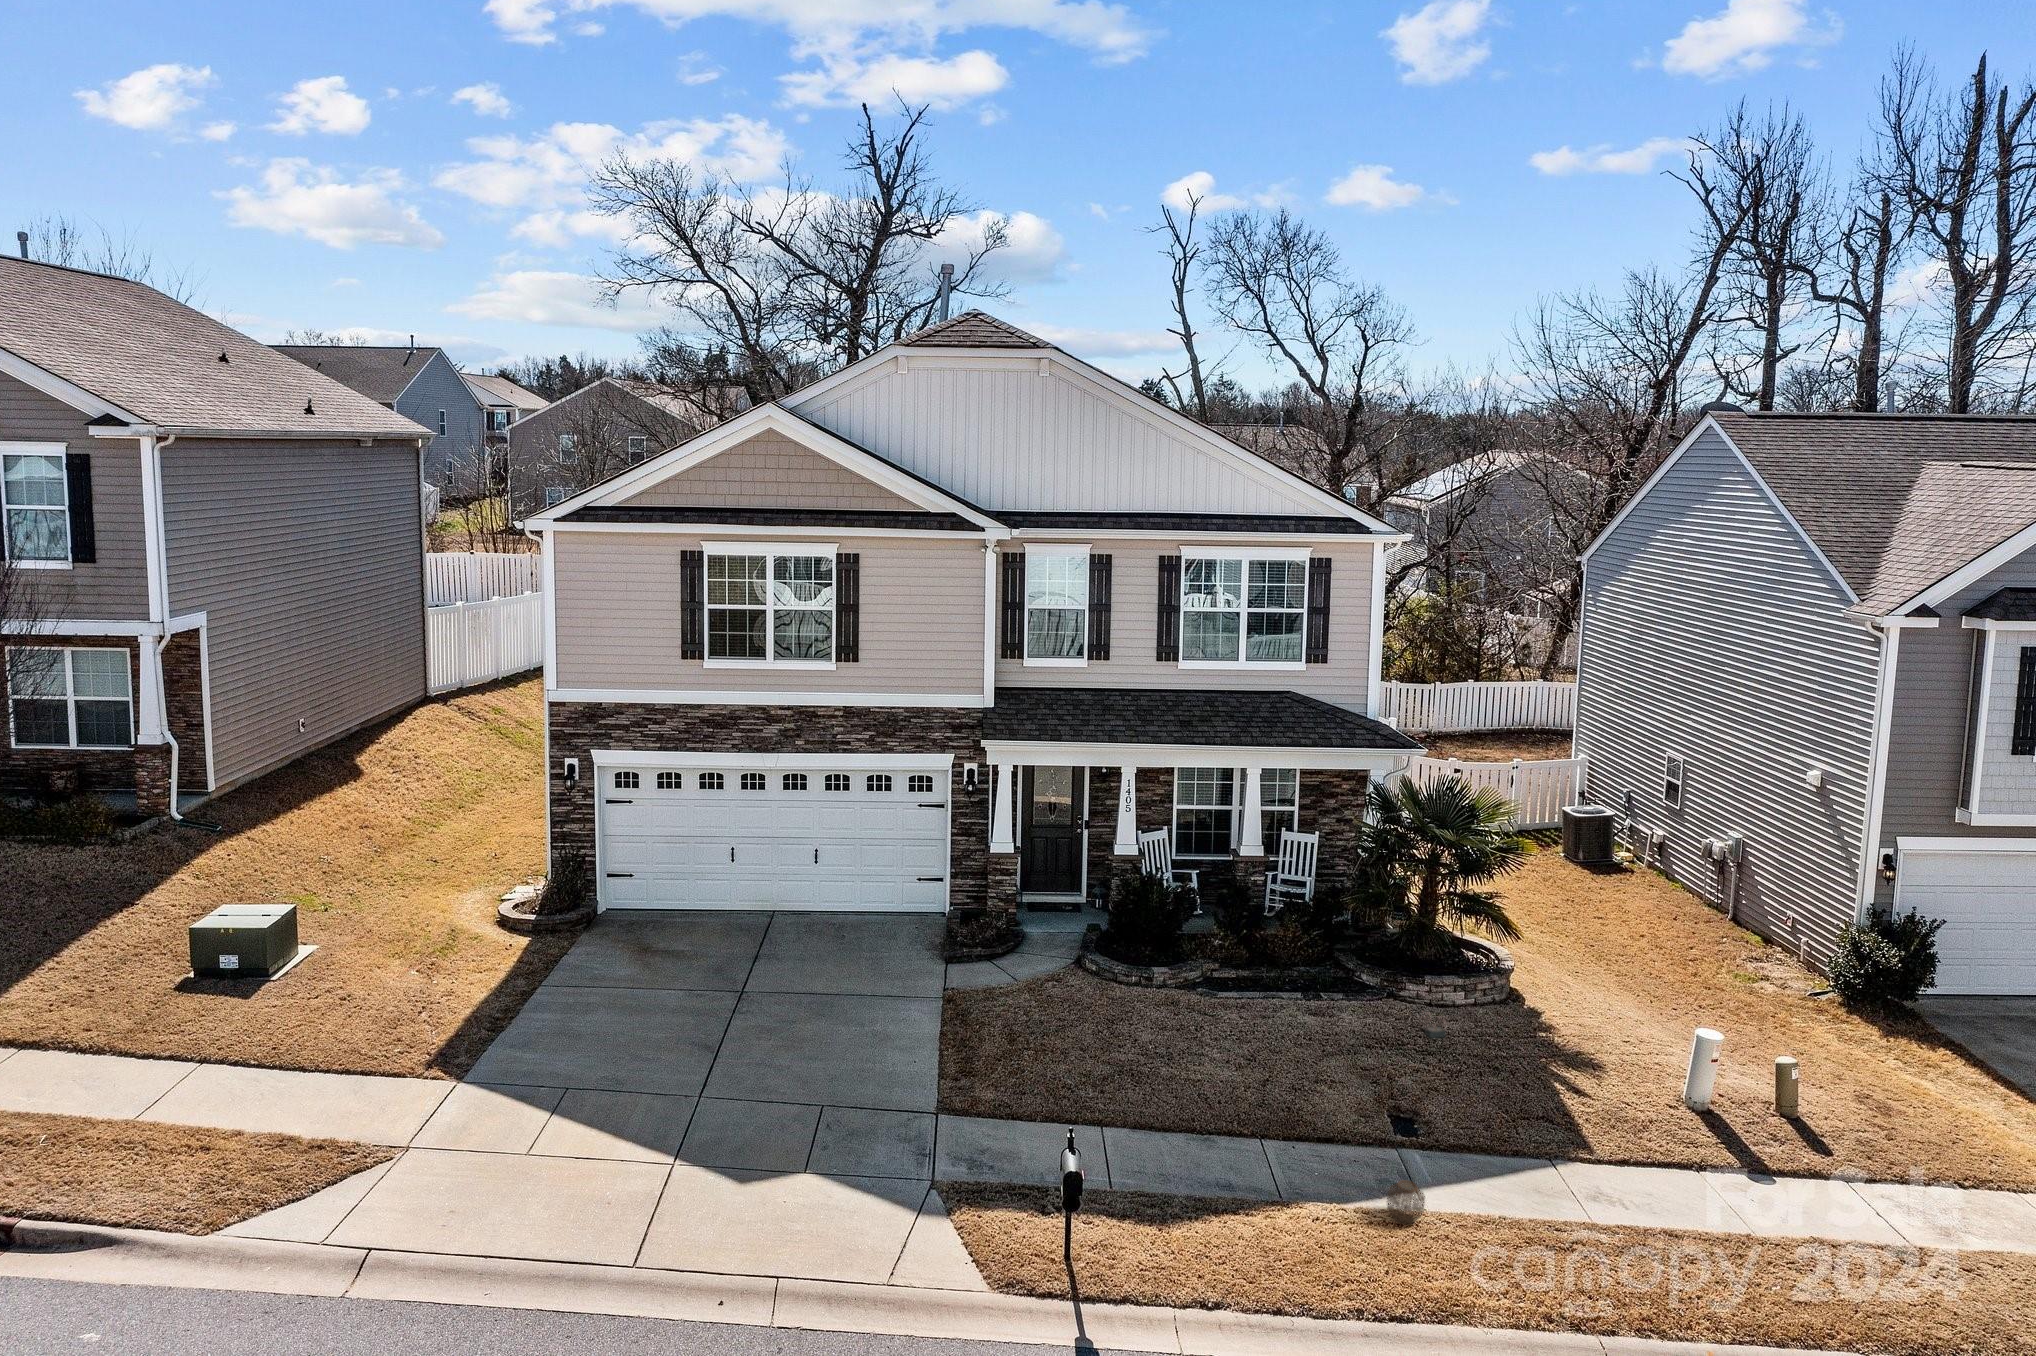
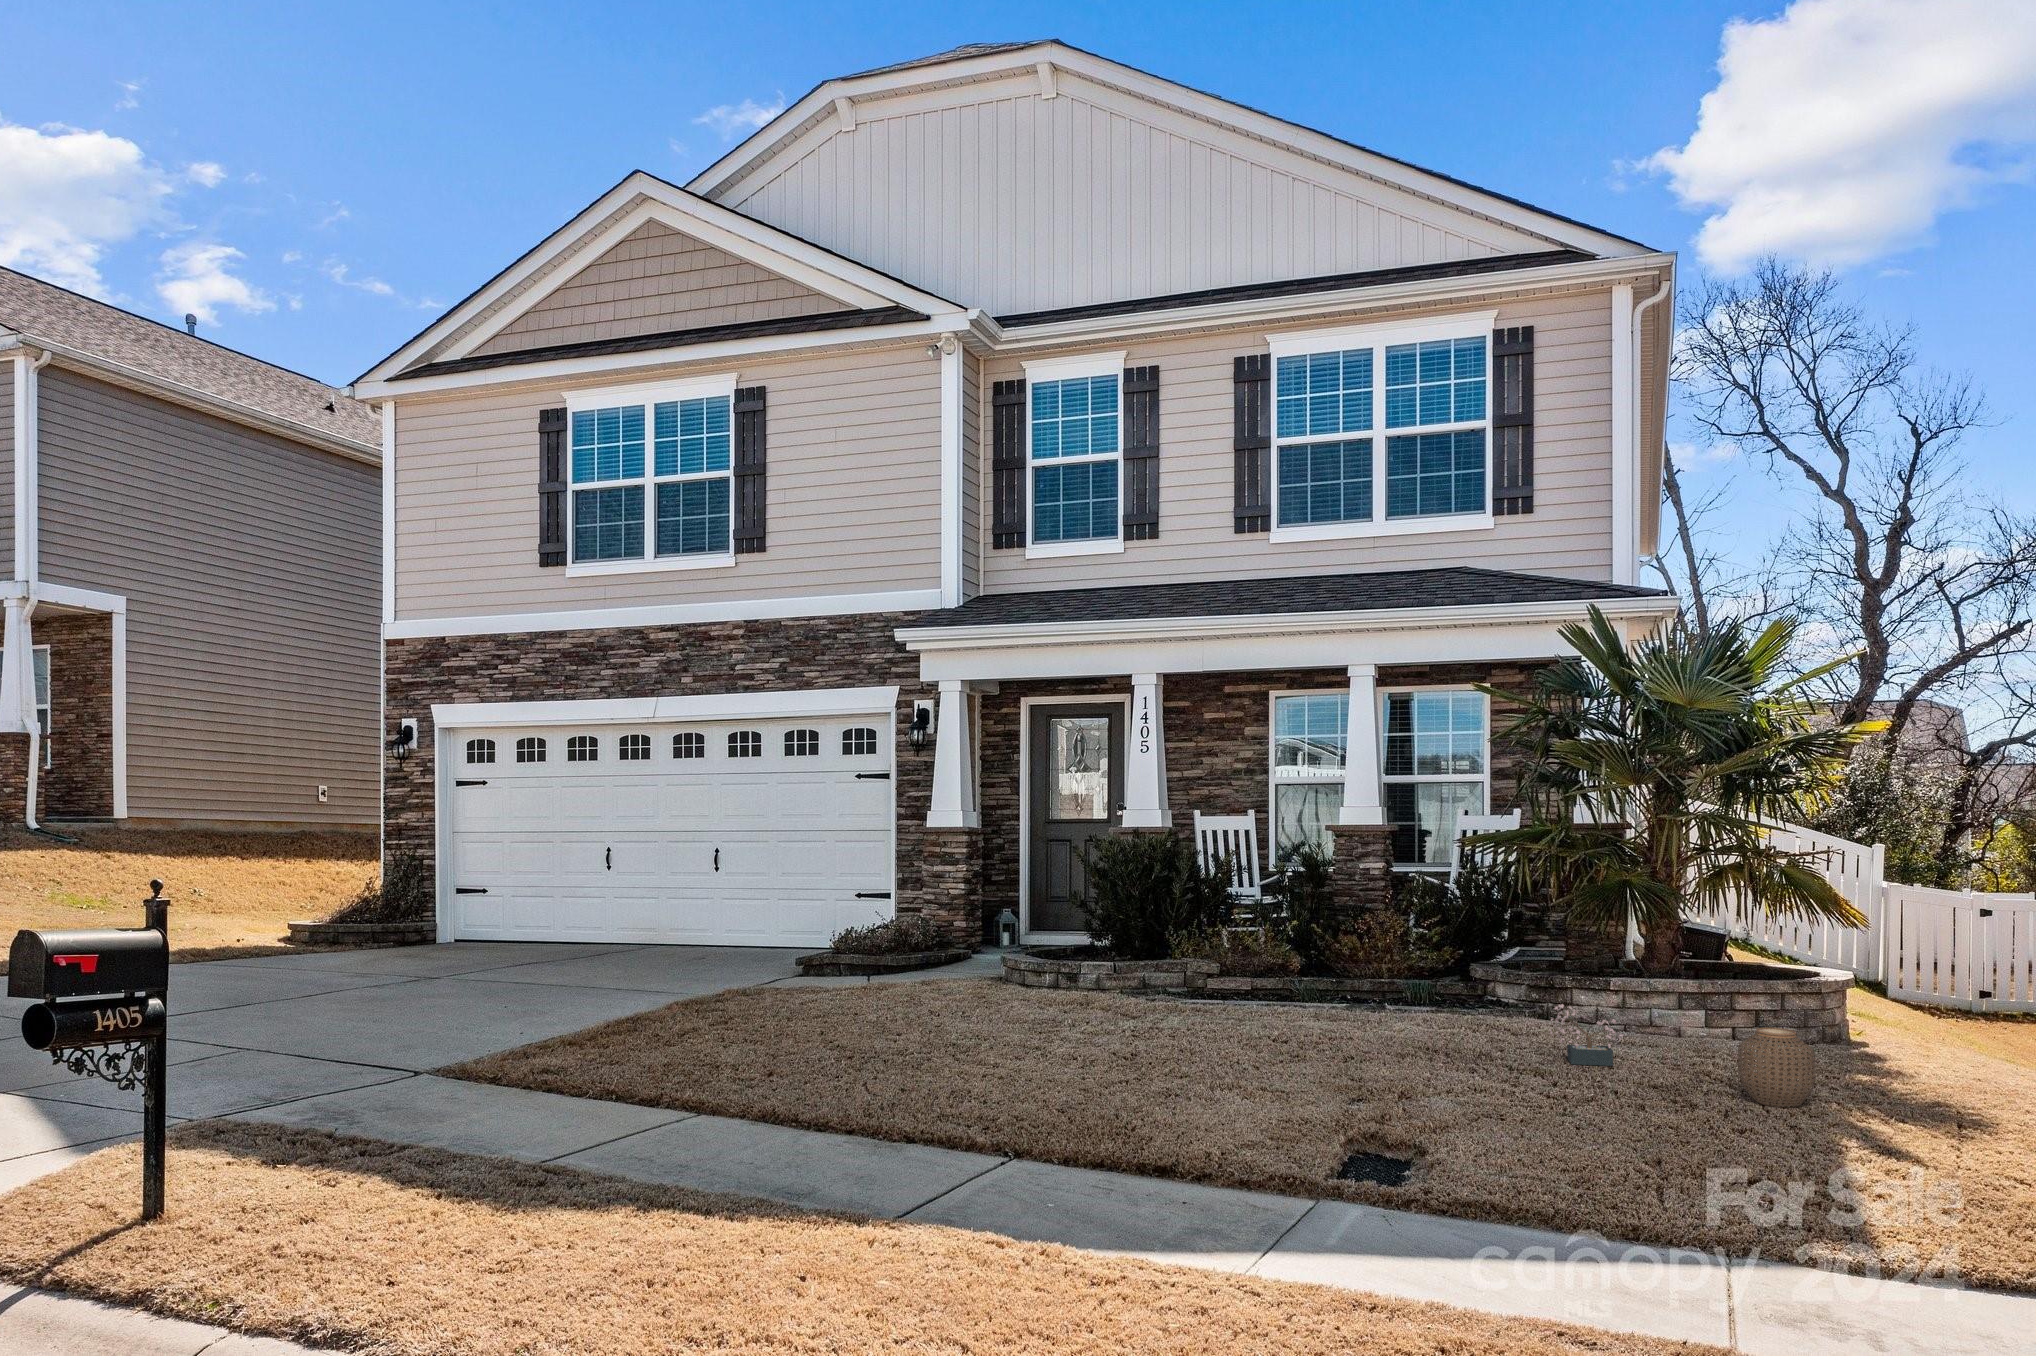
woven basket: present [1387,1180,1425,1224] -> present [1738,1028,1815,1107]

